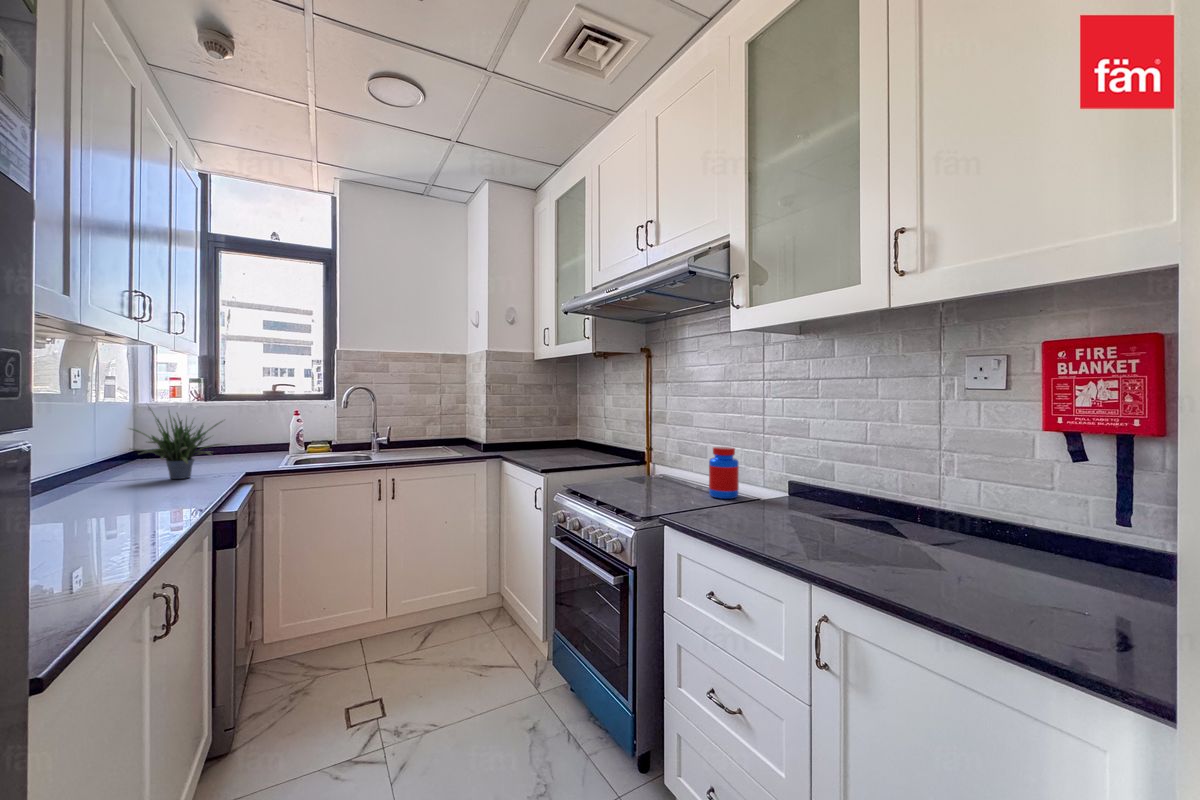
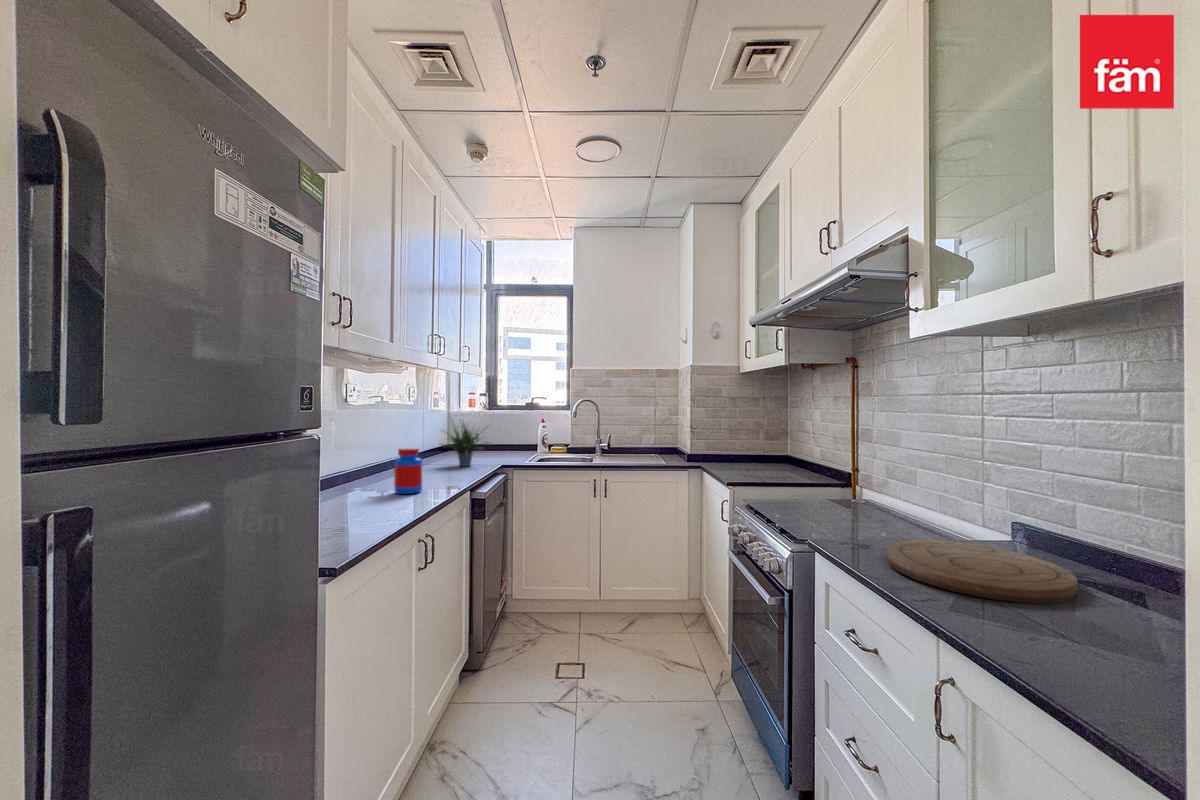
jar: present [709,447,739,499] -> present [394,448,422,494]
cutting board: none [722,501,851,542] -> present [887,540,1078,604]

